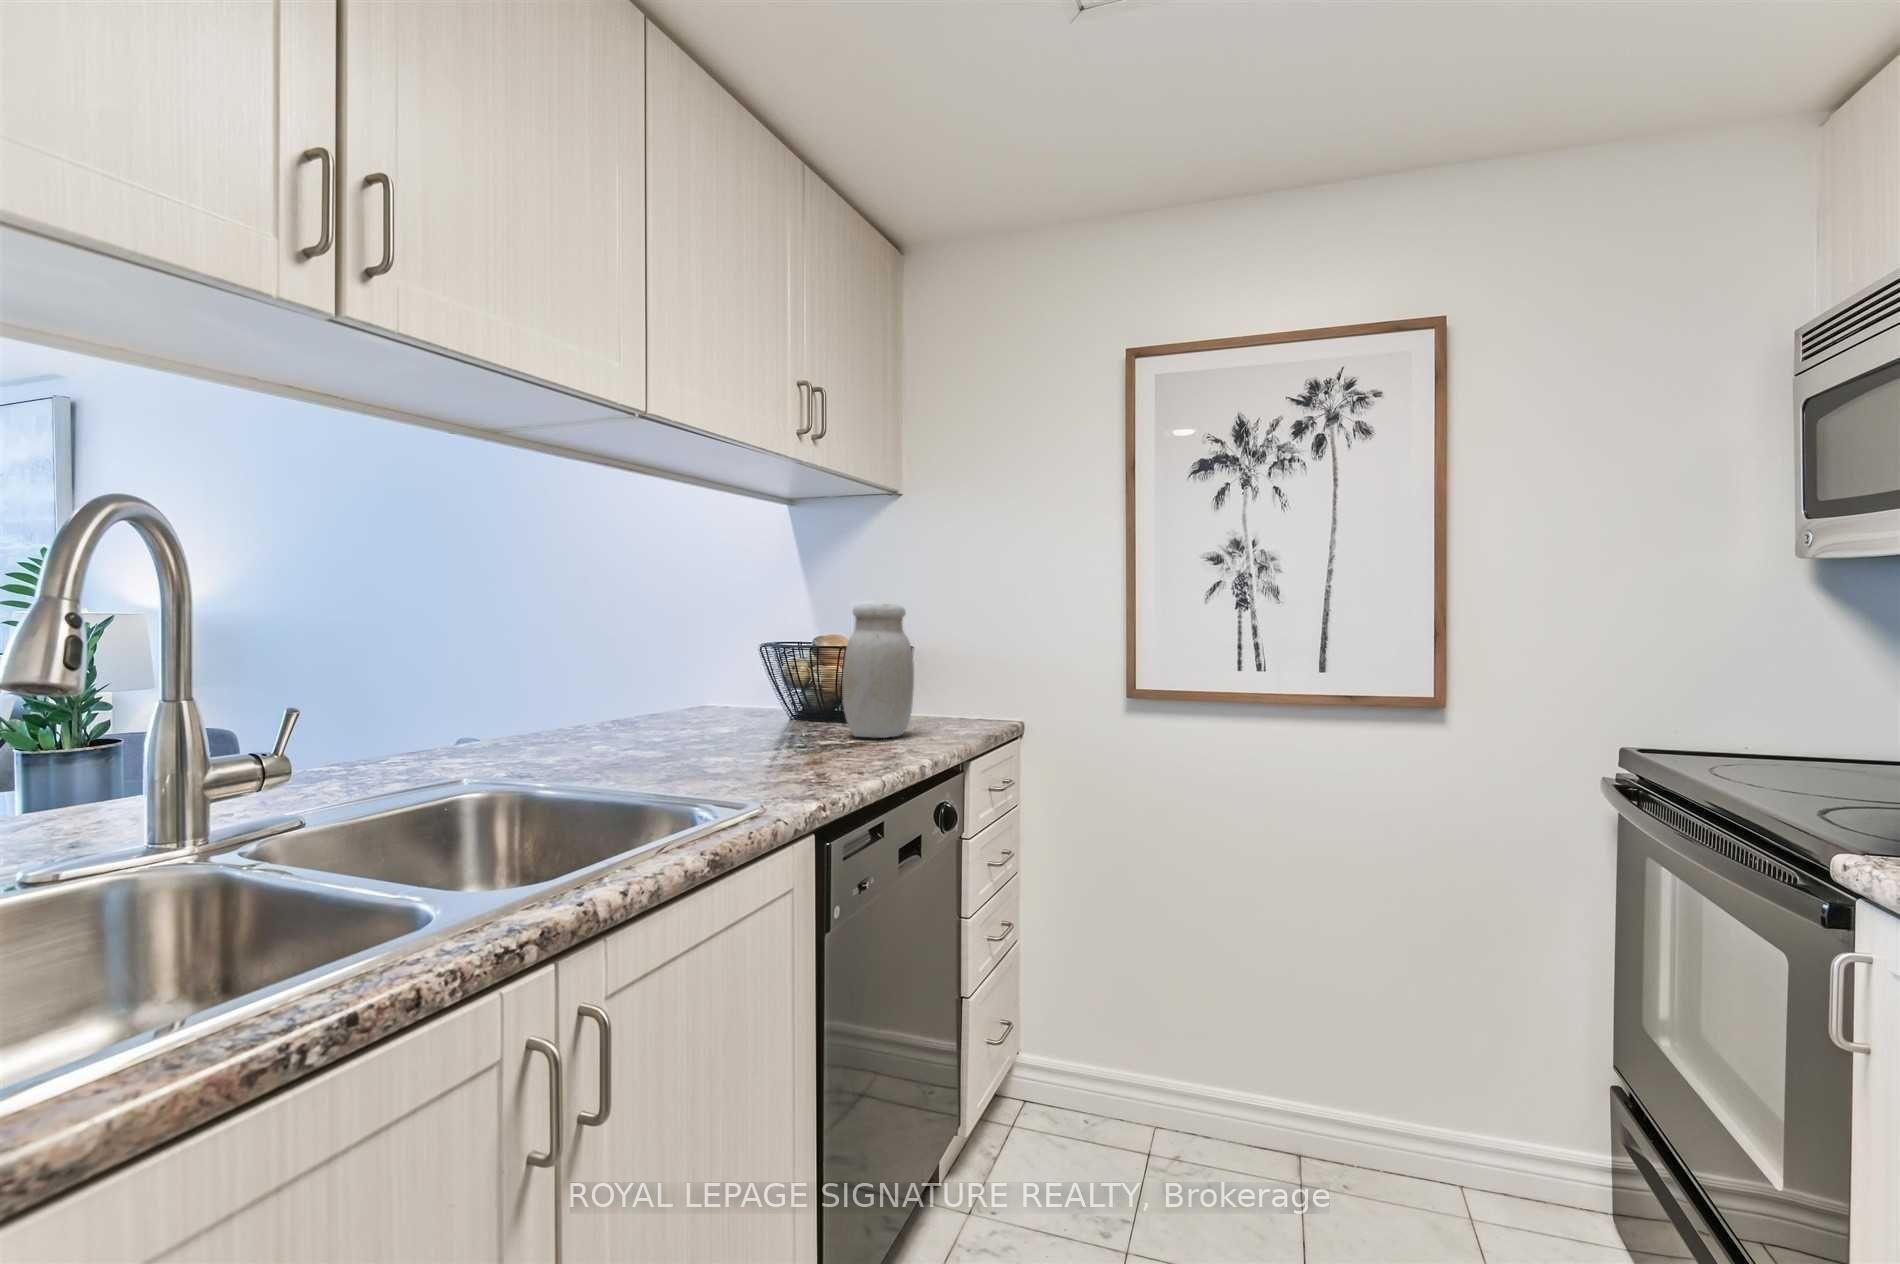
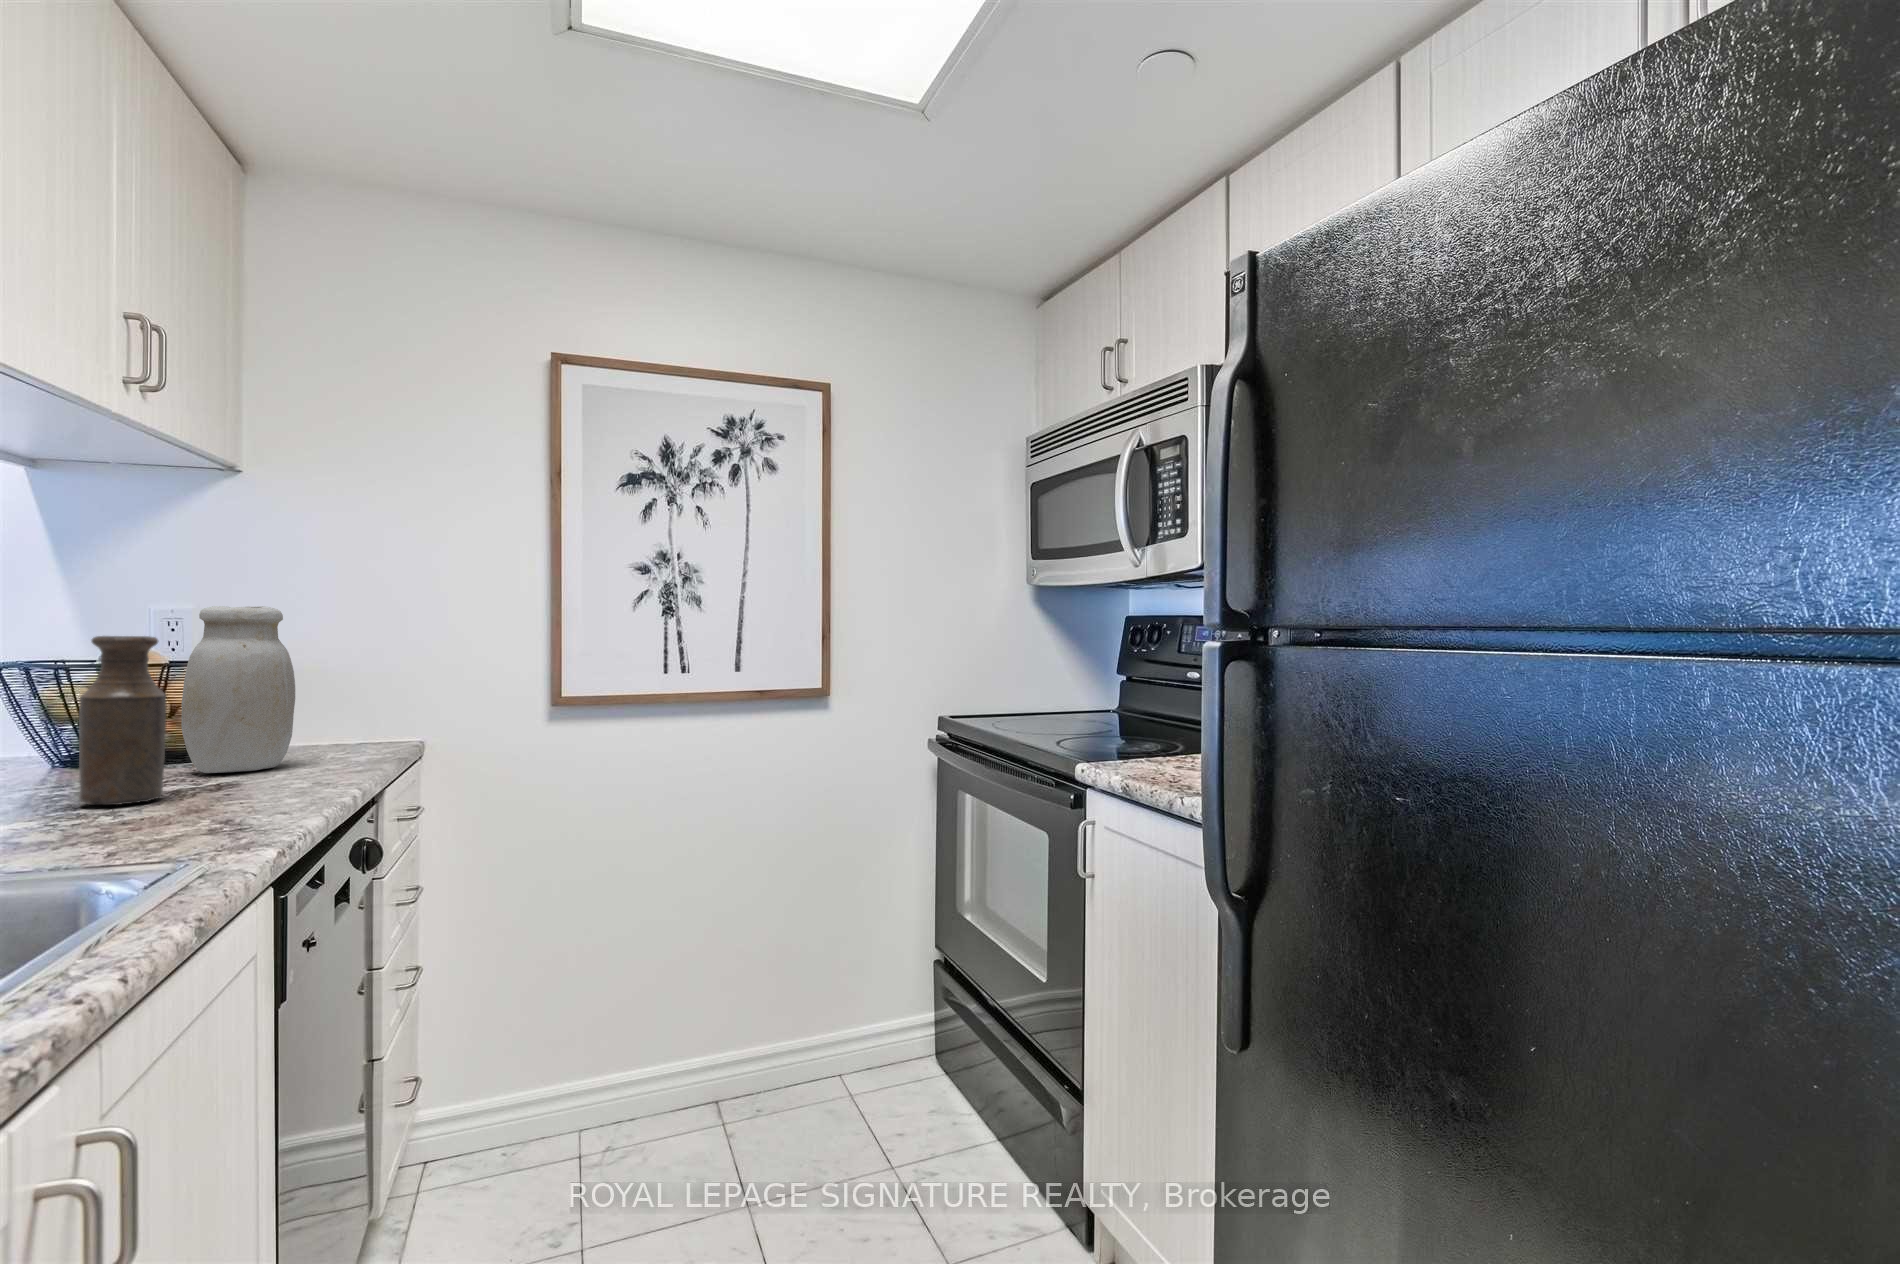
bottle: none [767,629,816,758] -> present [79,636,166,805]

